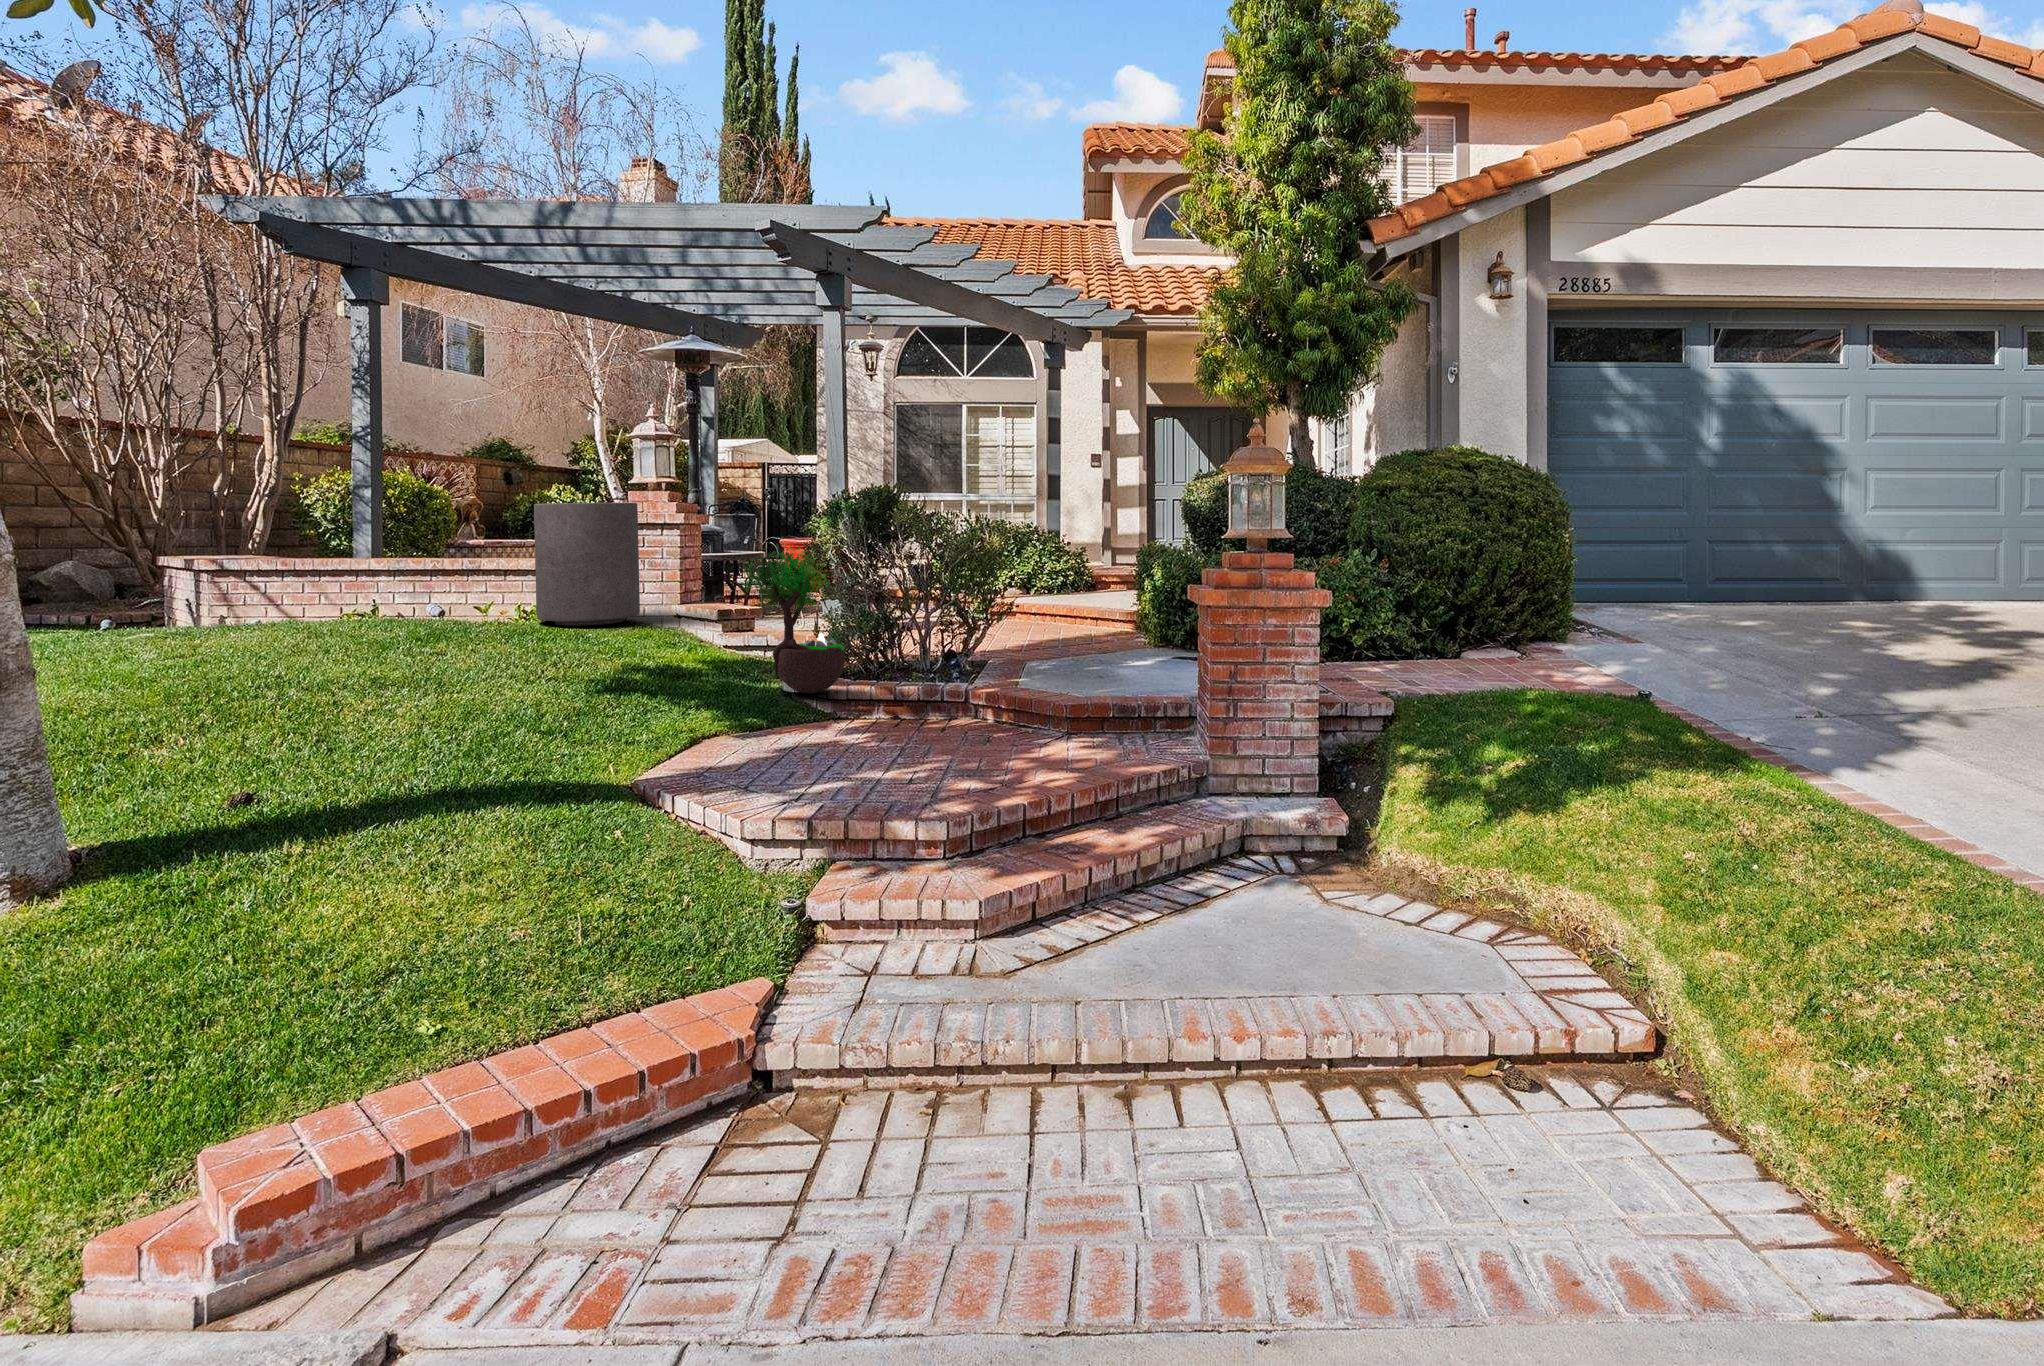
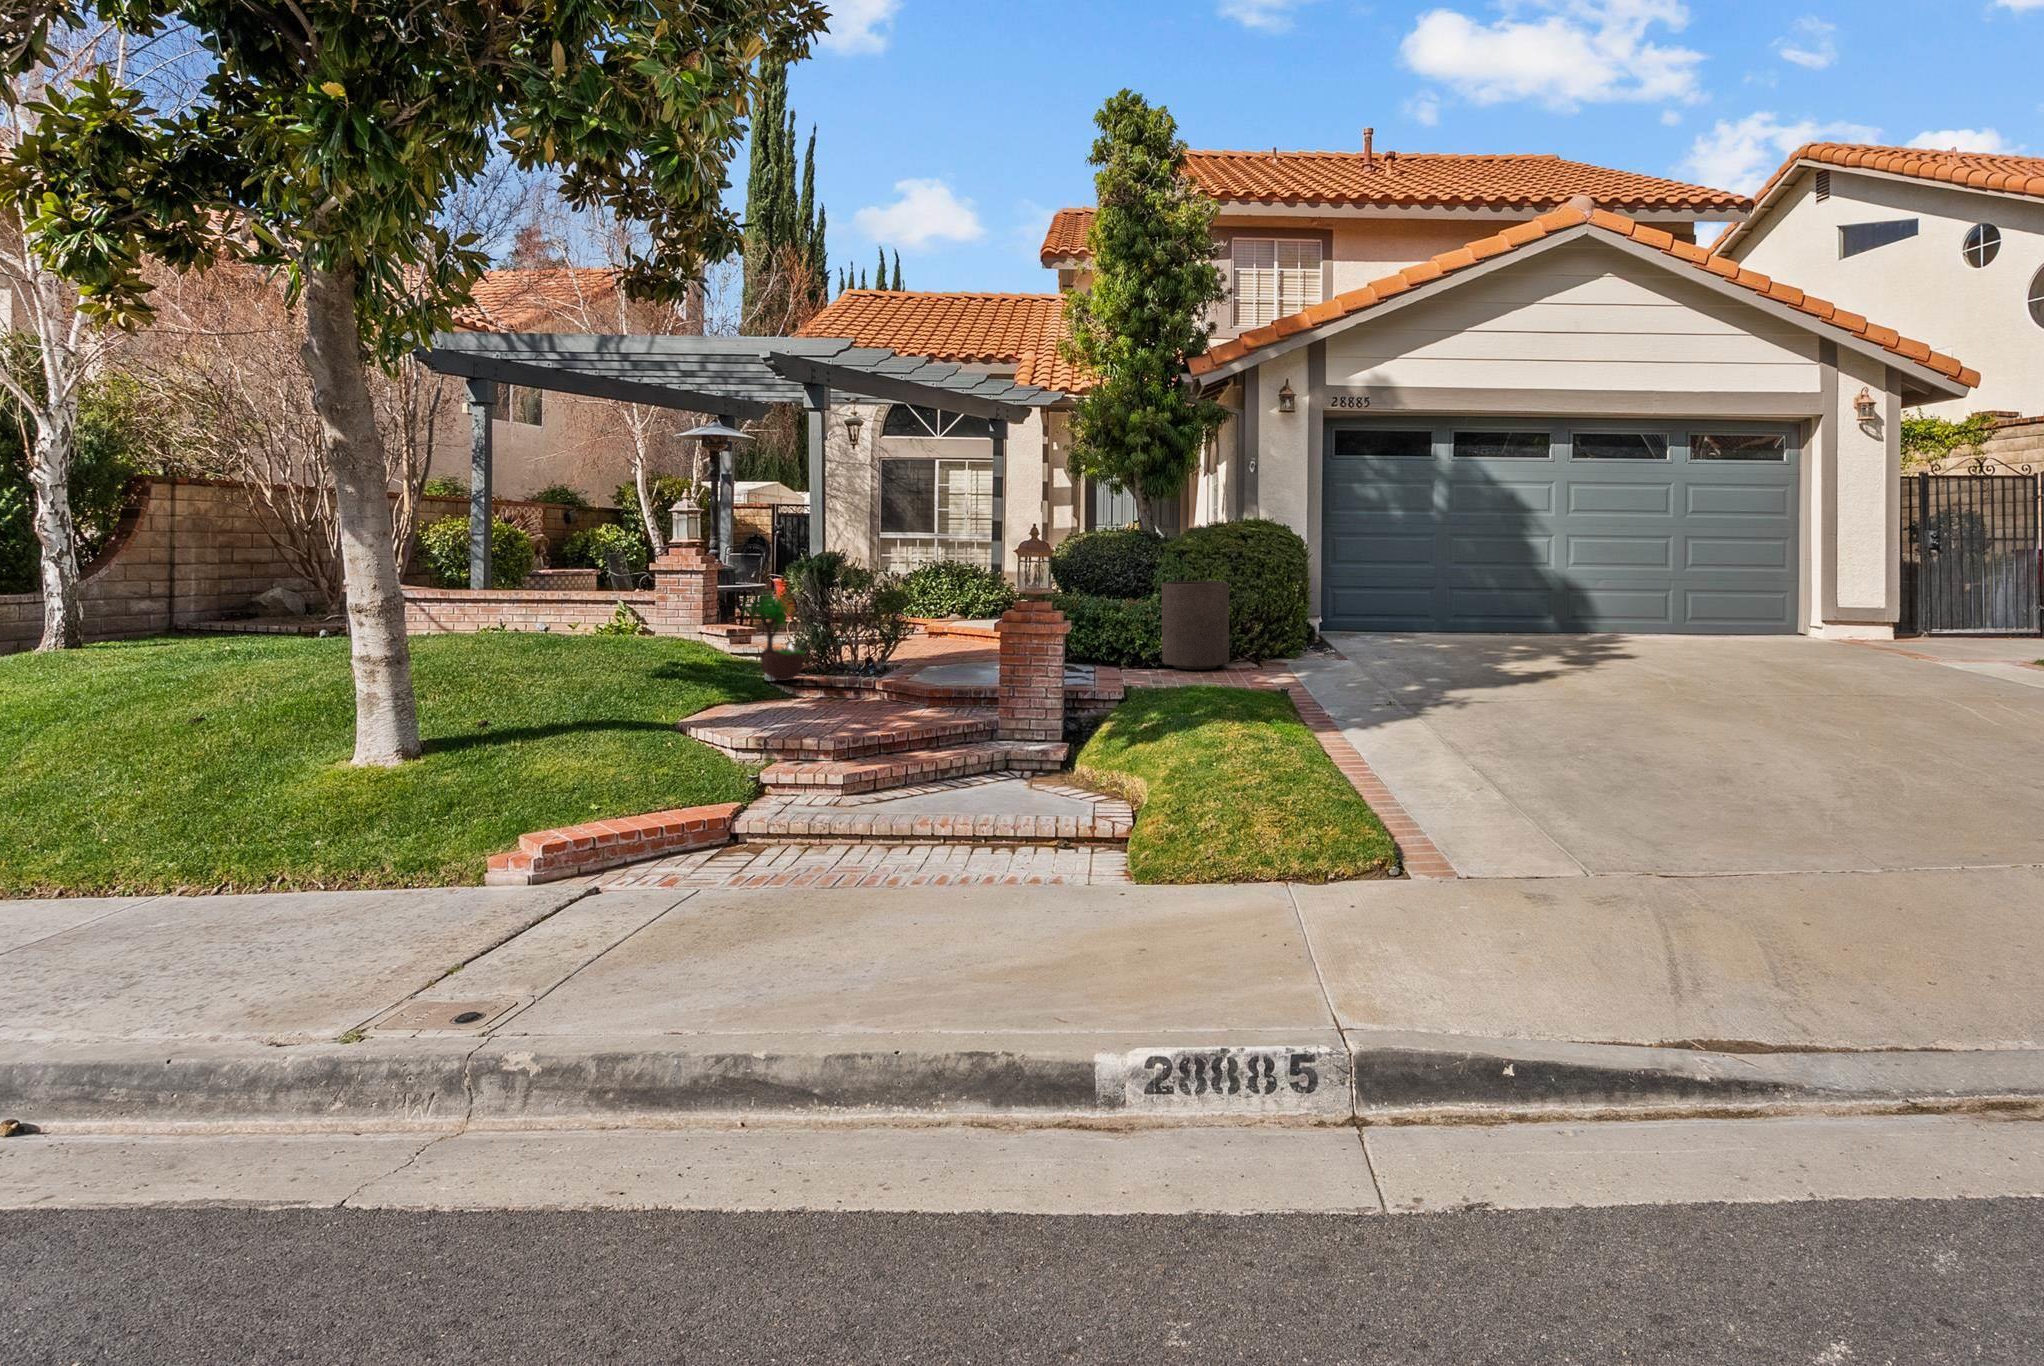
trash can: present [534,503,640,626] -> present [1162,581,1229,669]

